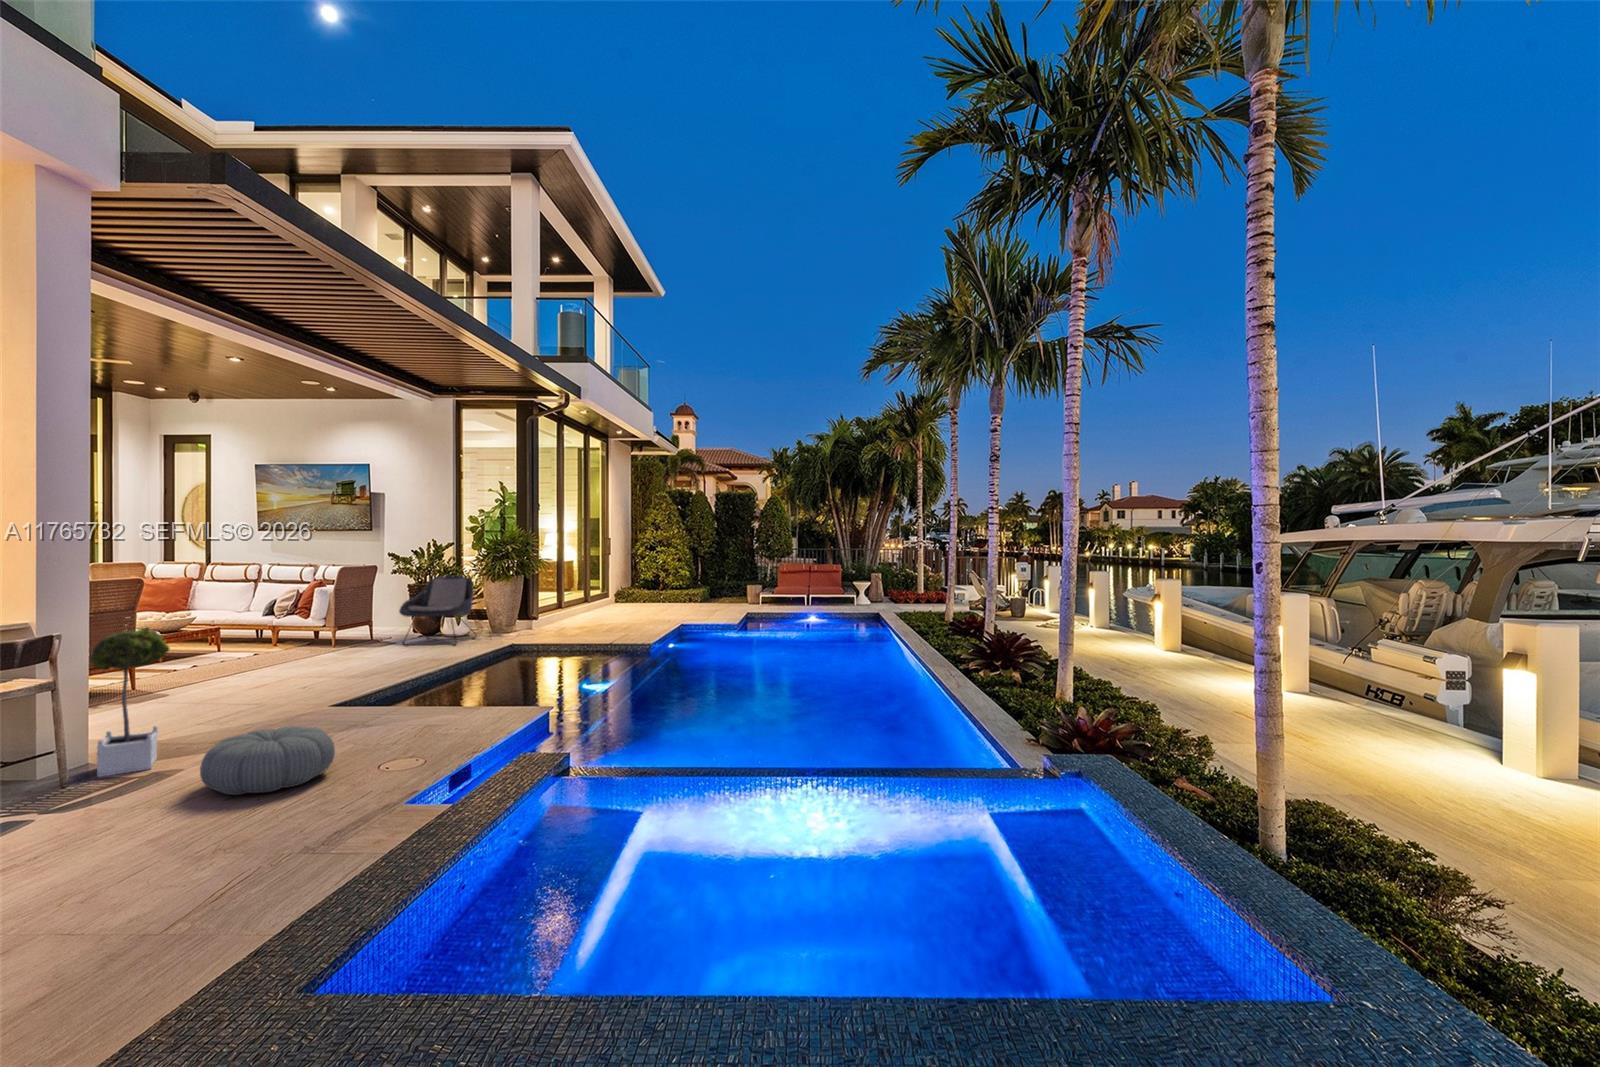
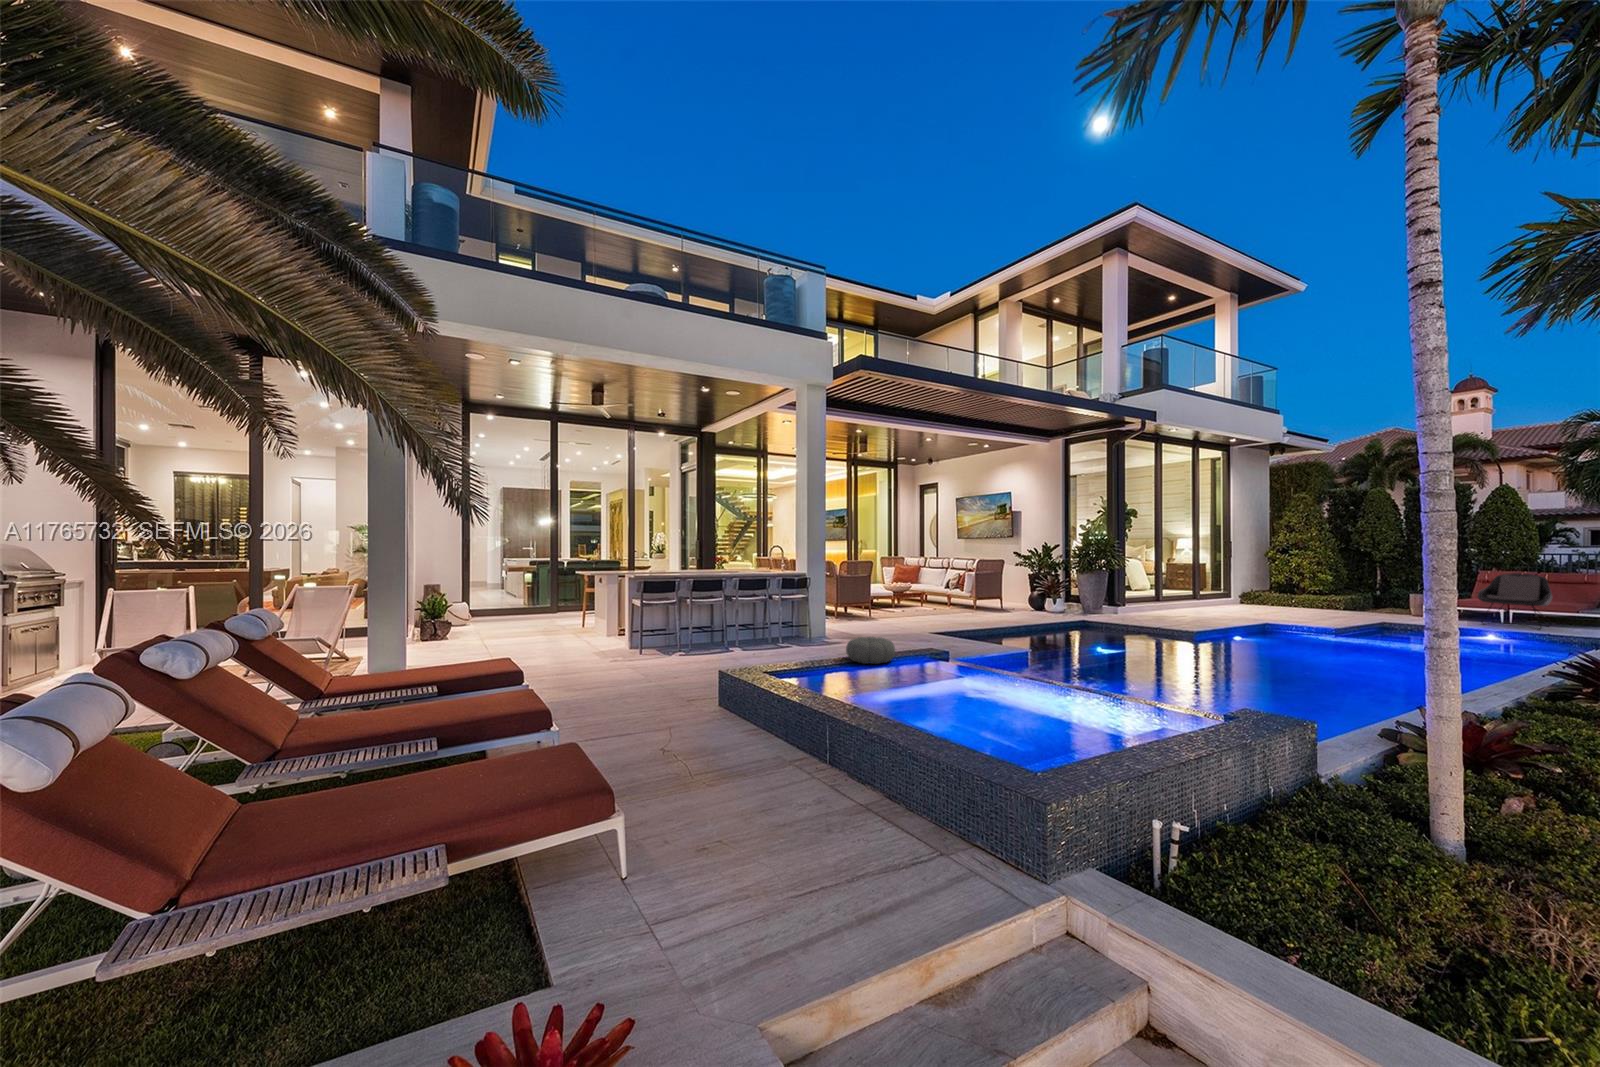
lounge chair: present [399,576,476,646] -> present [1478,573,1552,630]
potted tree: present [90,627,170,777] -> none [826,585,852,647]

